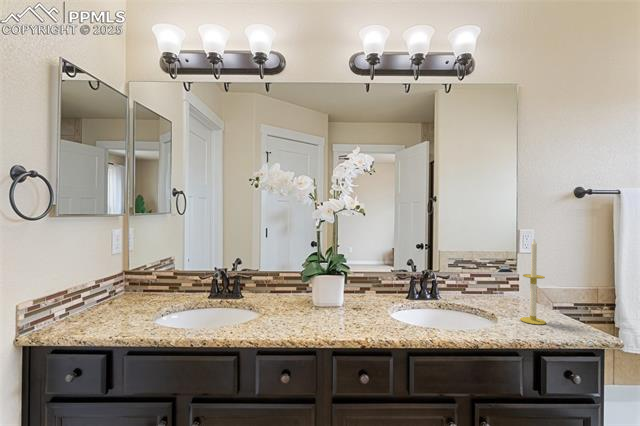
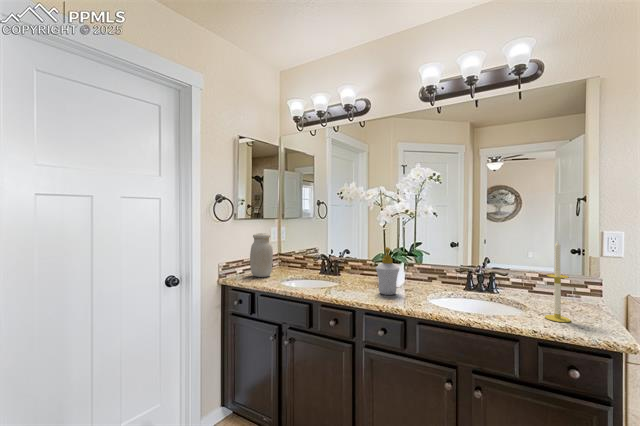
jar: none [85,240,131,318] -> present [250,233,273,277]
soap bottle: none [326,254,357,319] -> present [376,247,399,295]

